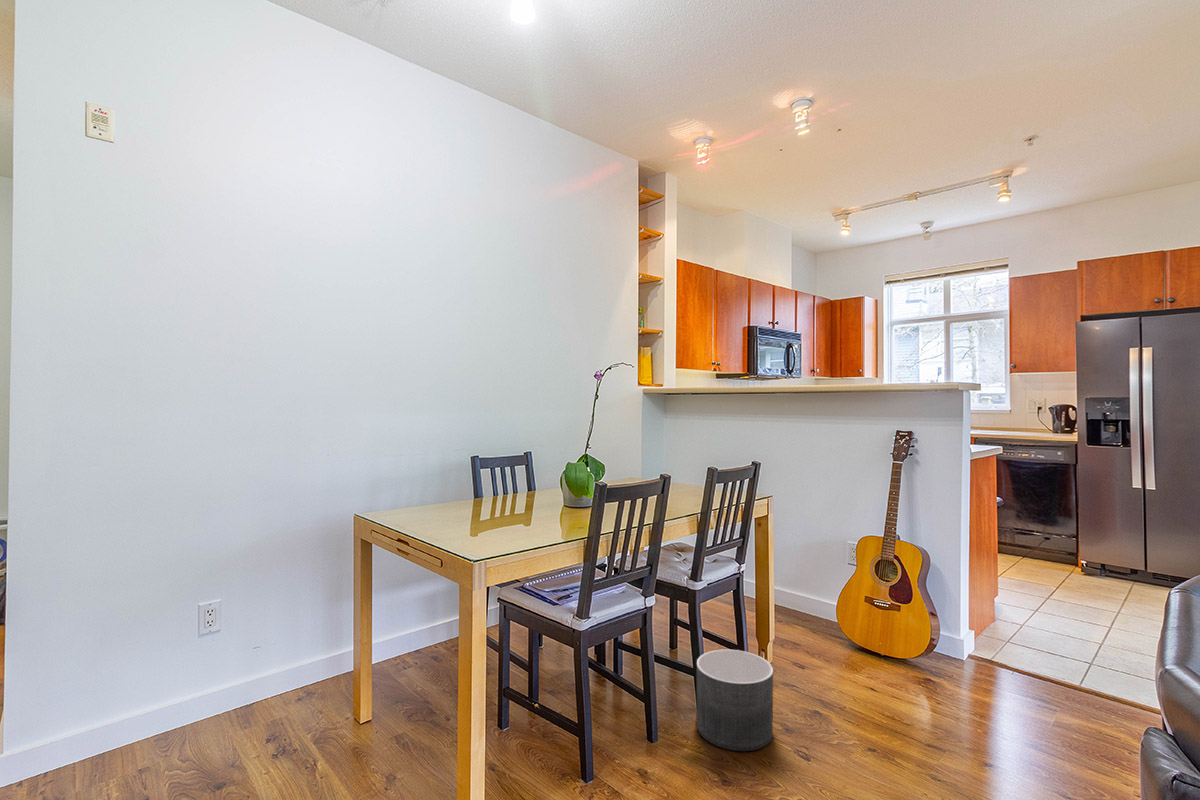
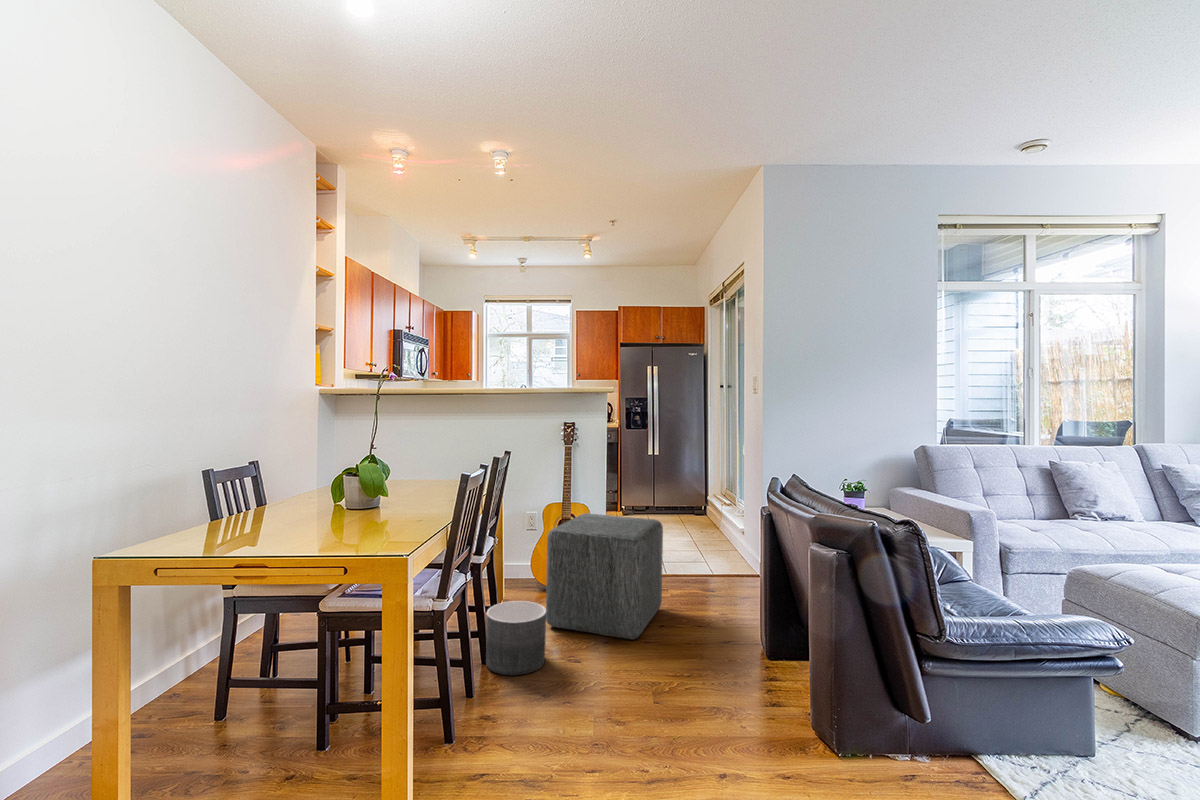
ottoman: none [813,557,1021,765] -> present [546,513,663,639]

